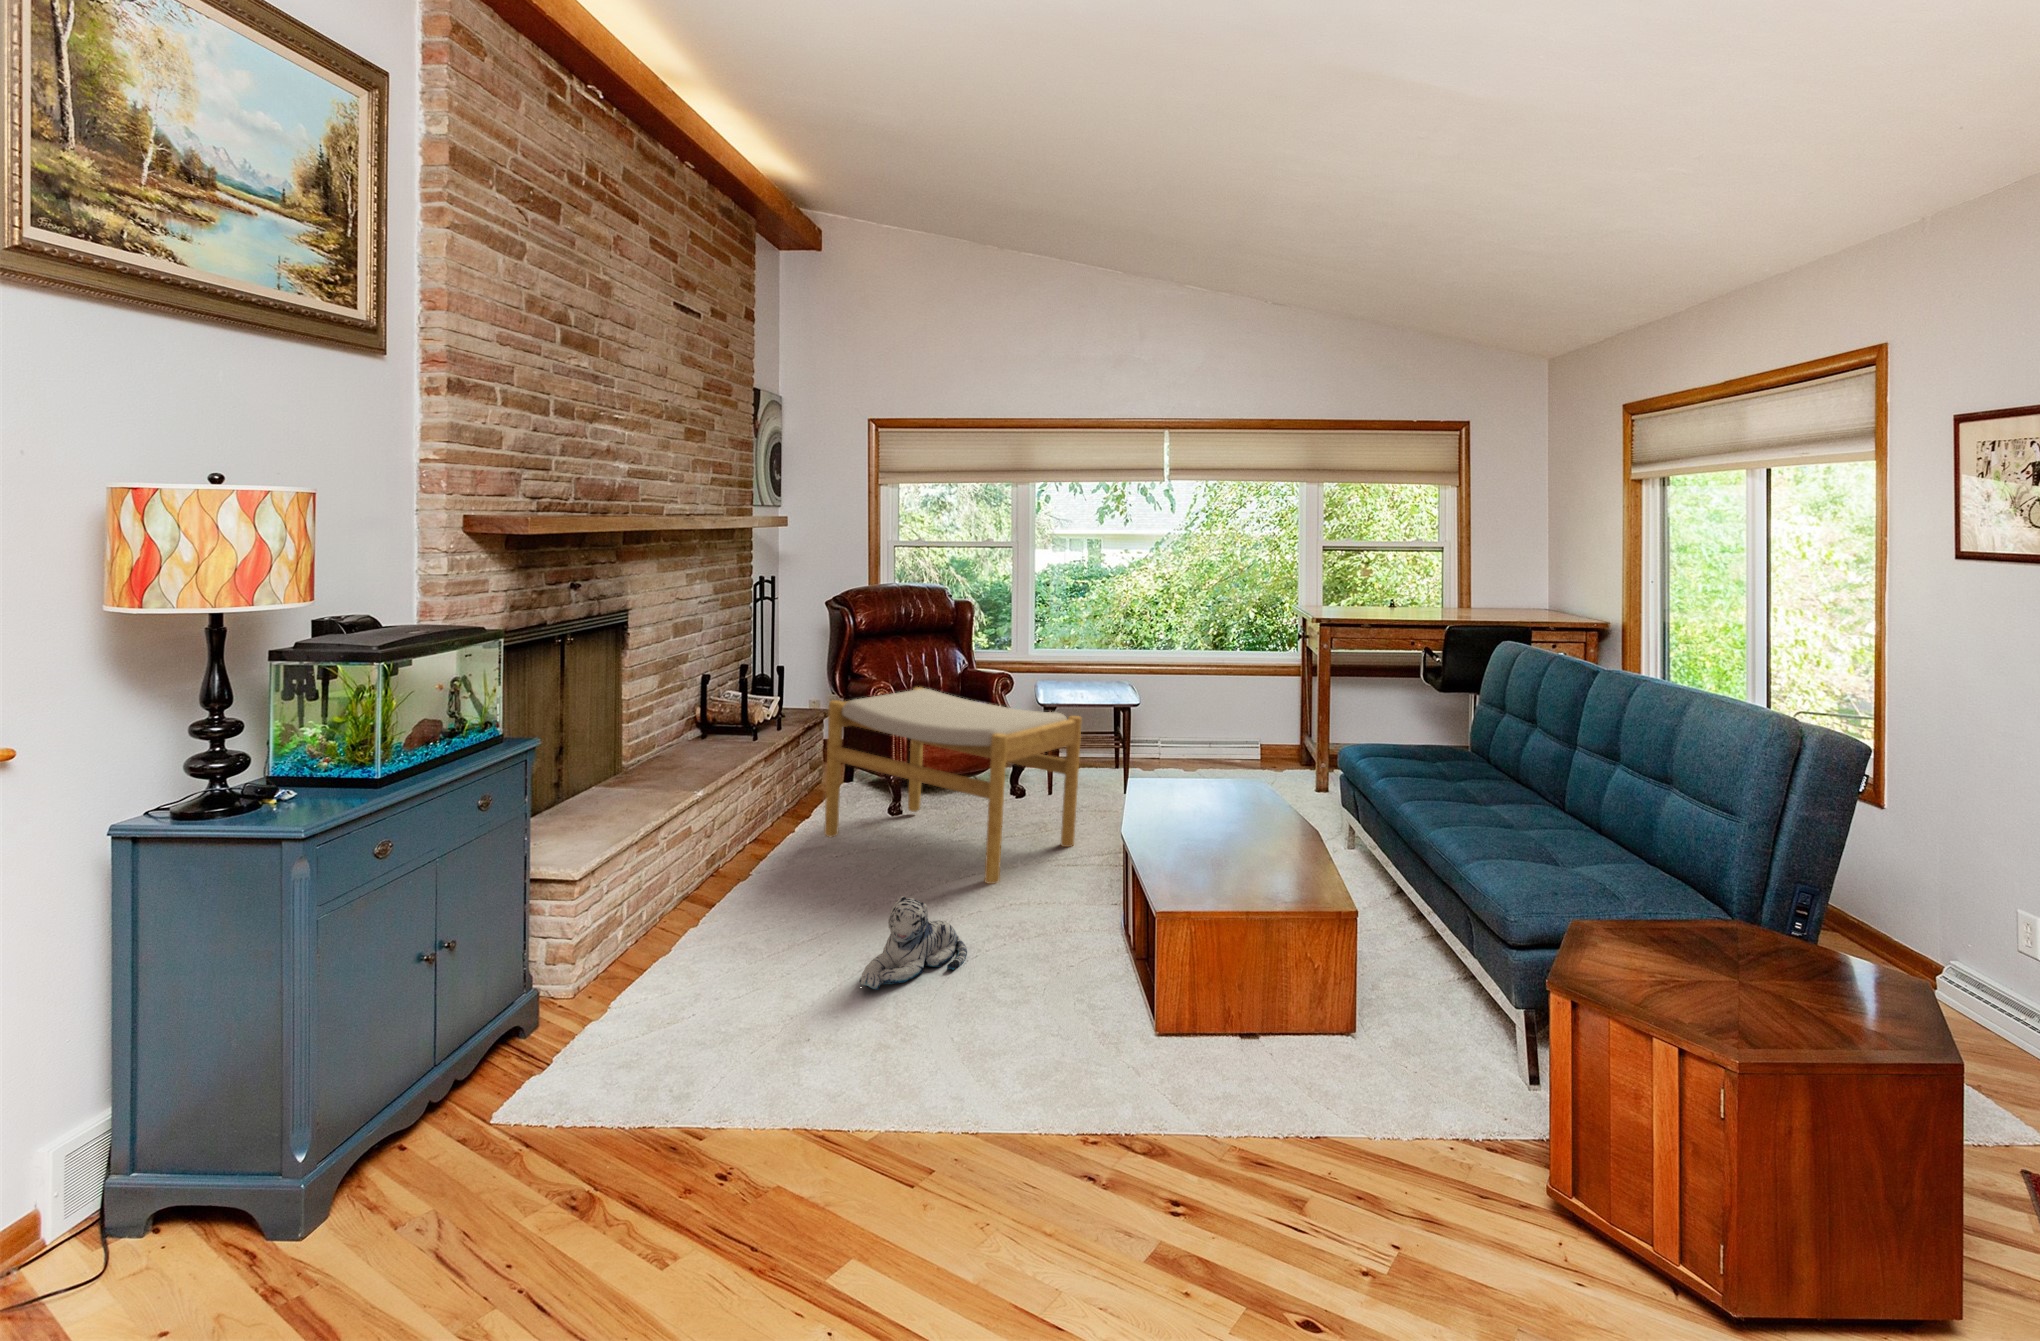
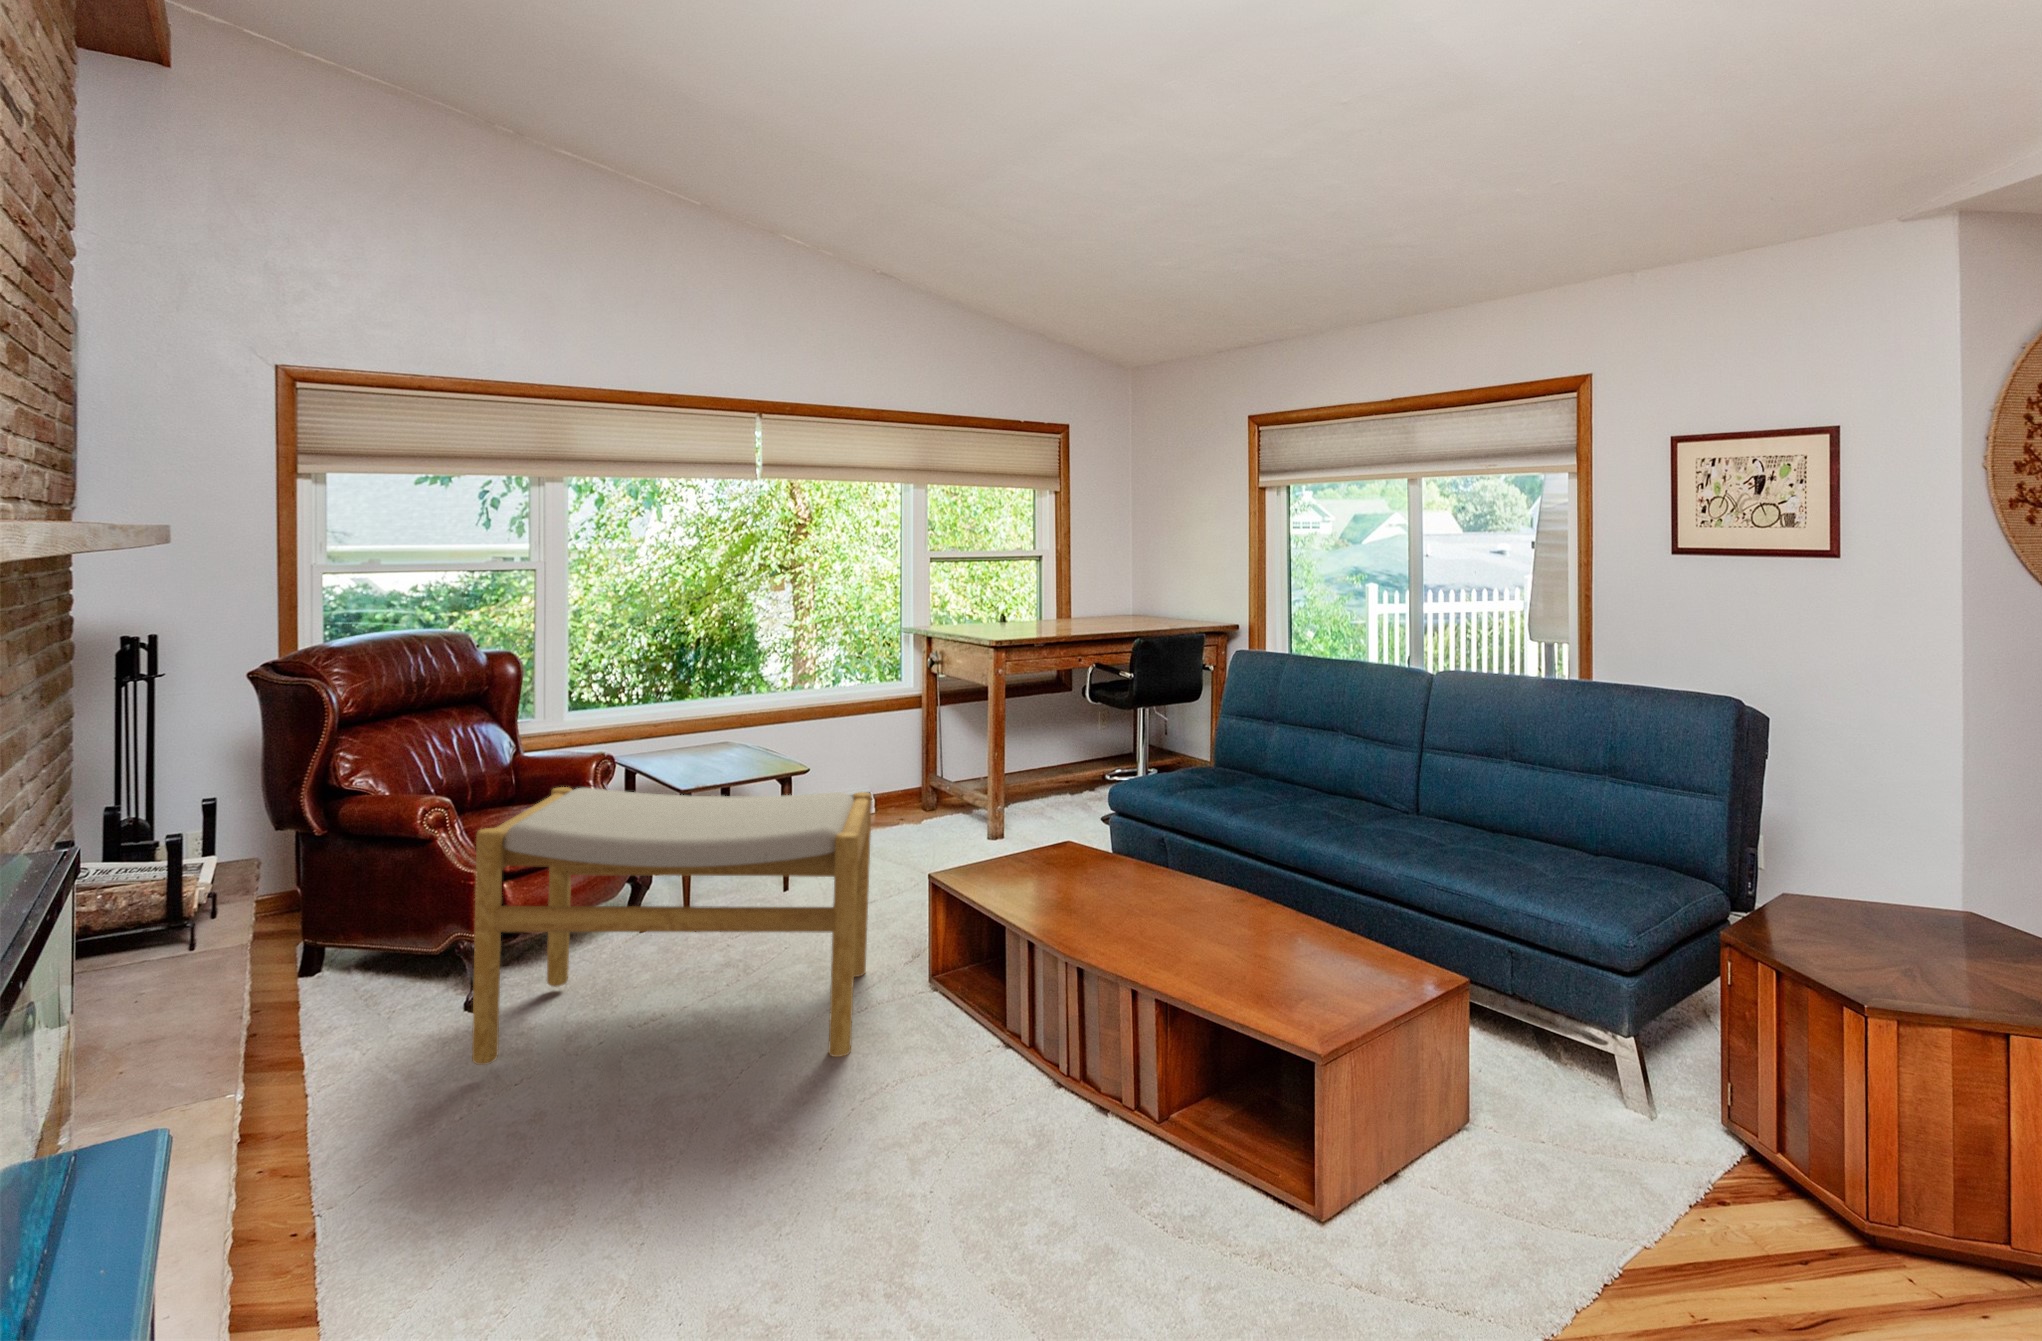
plush toy: present [860,896,967,990] -> none [892,1107,1007,1277]

